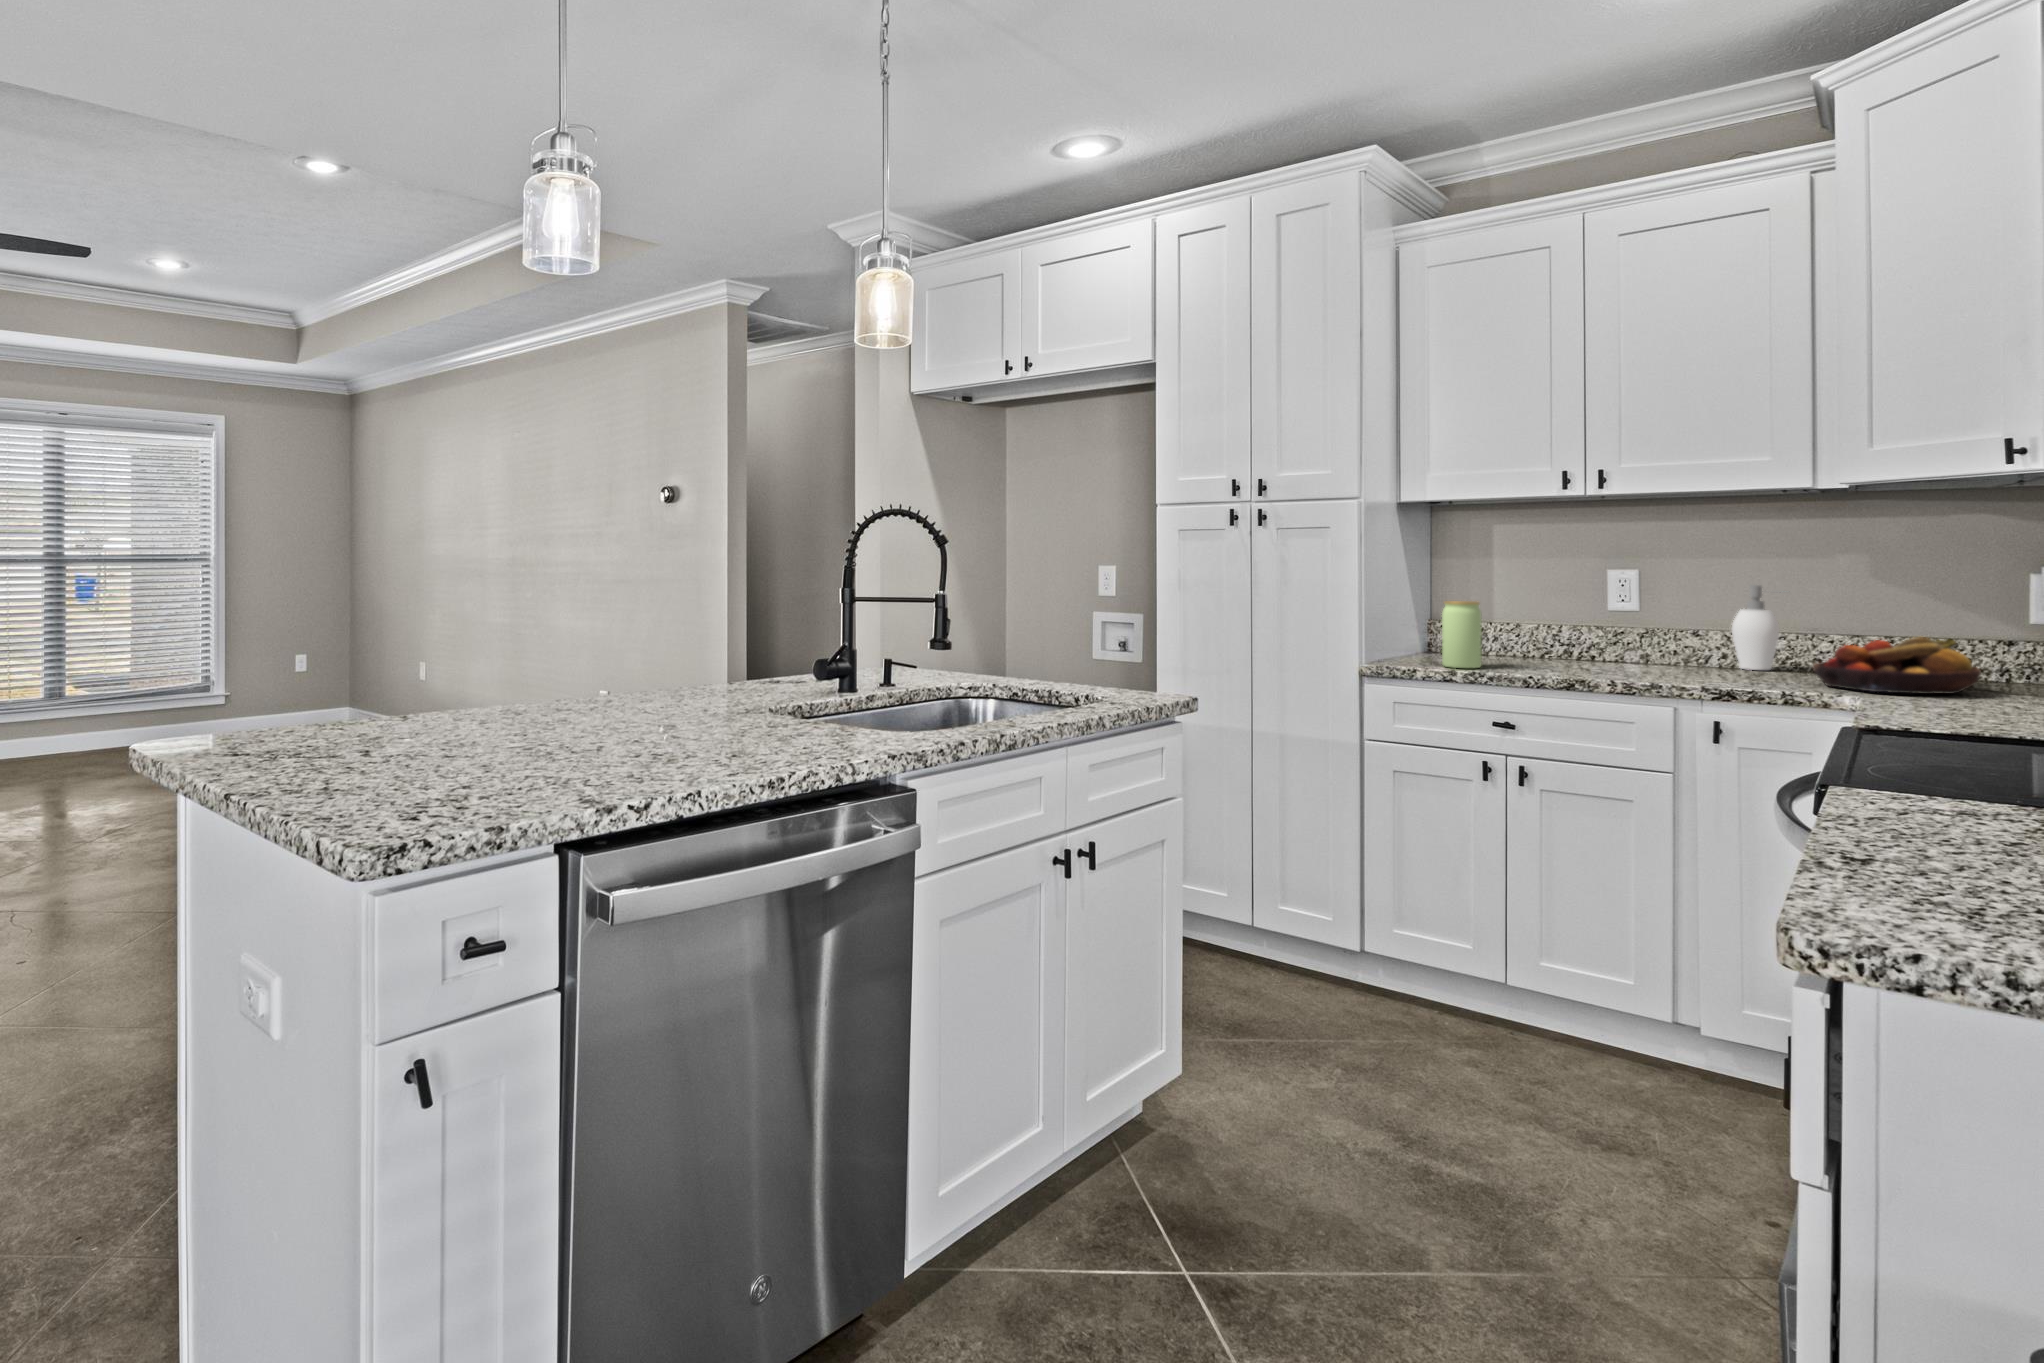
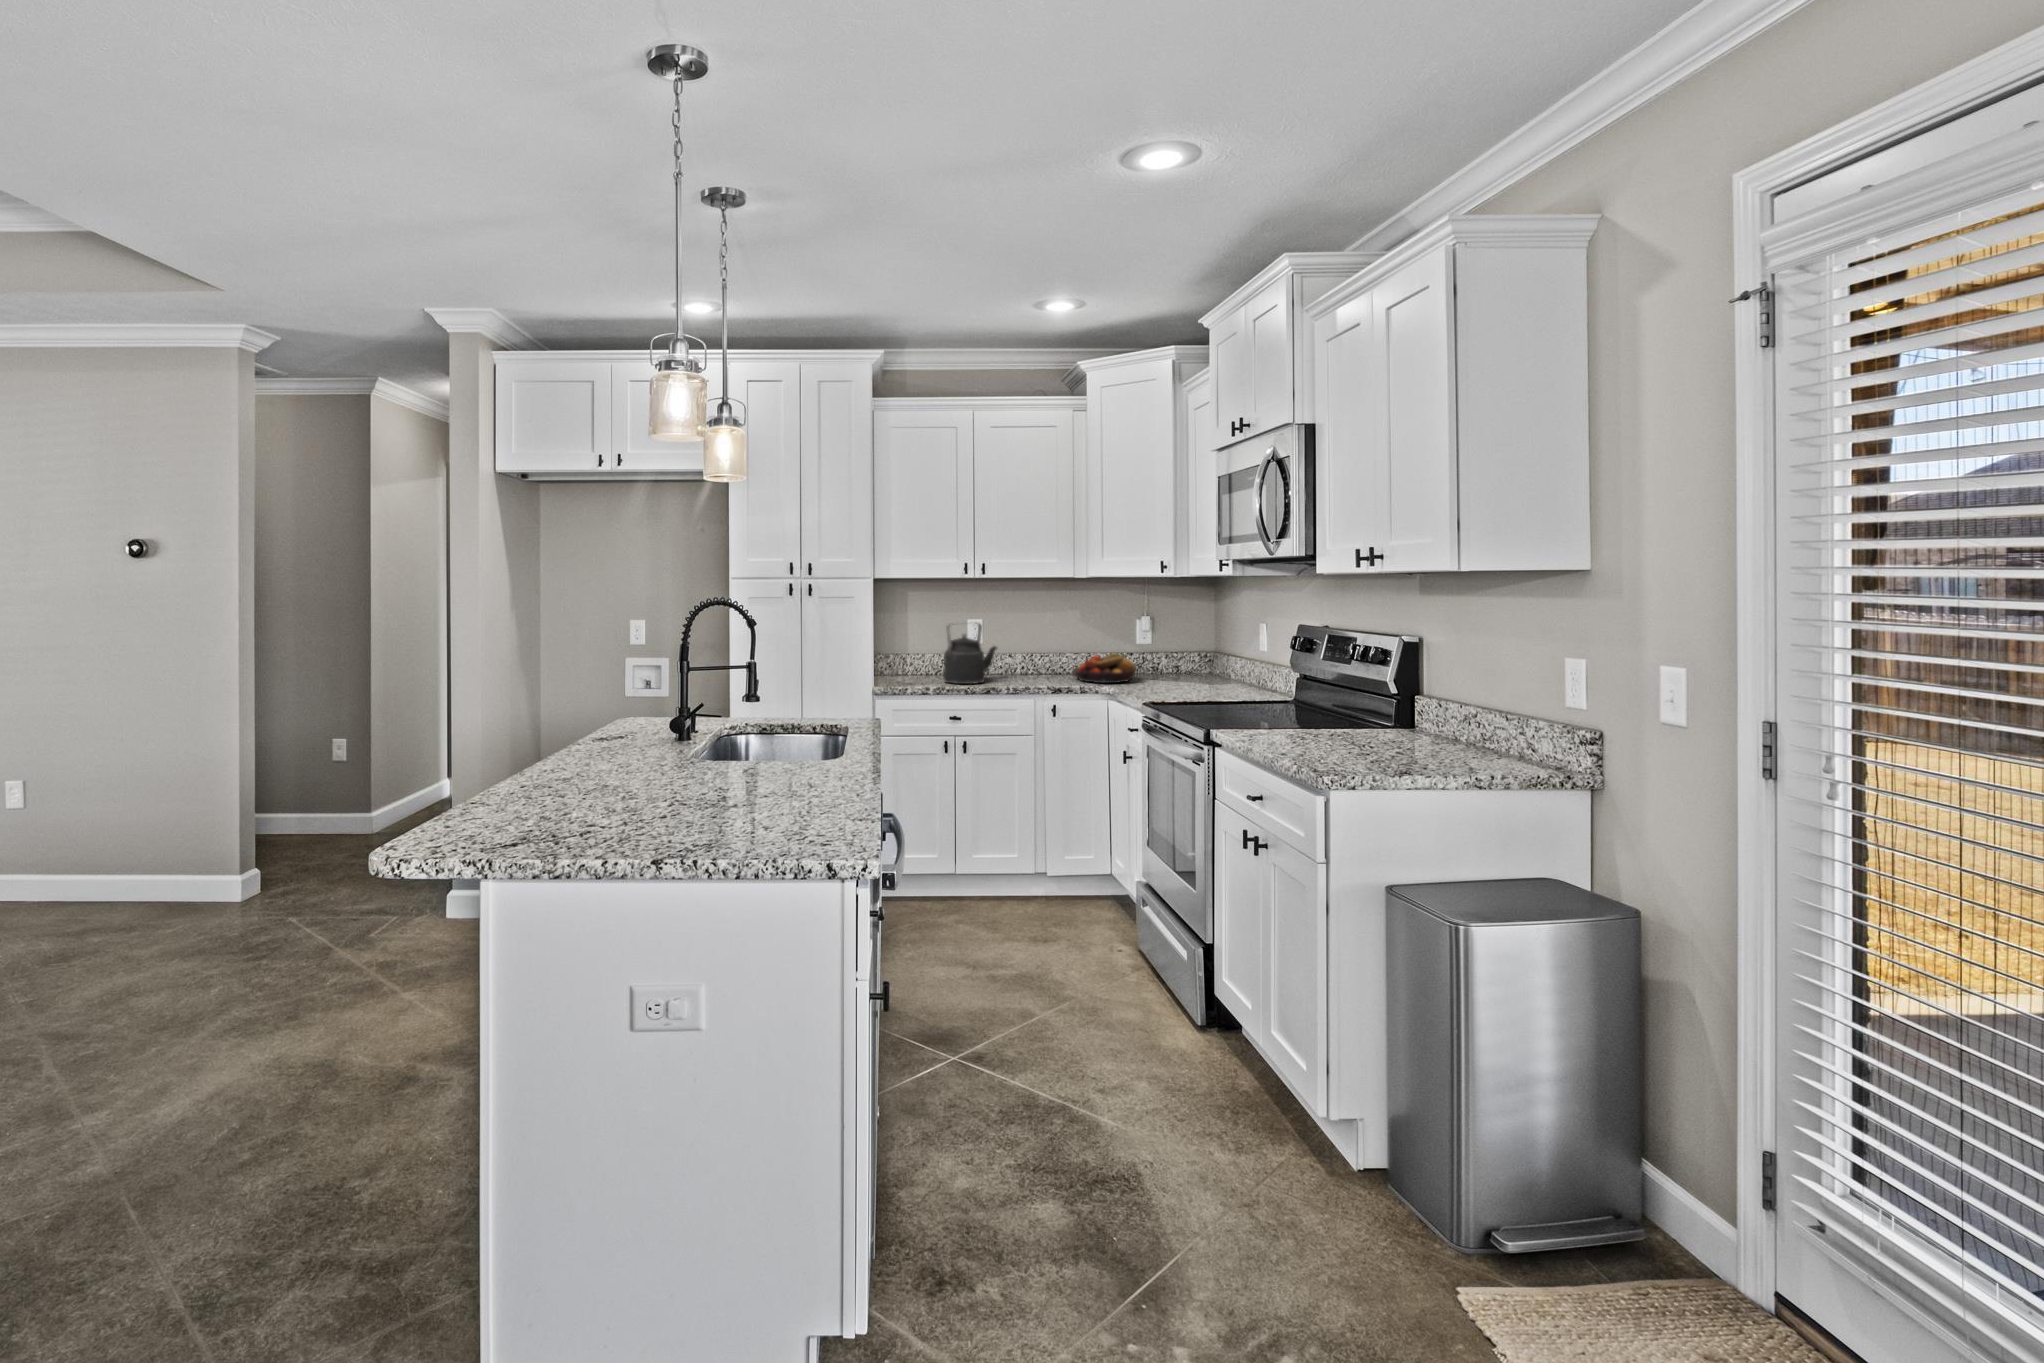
kettle: none [1515,571,1637,672] -> present [943,623,997,684]
soap dispenser: present [1732,585,1784,670] -> none [1029,627,1055,674]
jar: present [1442,601,1482,668] -> none [910,643,931,686]

